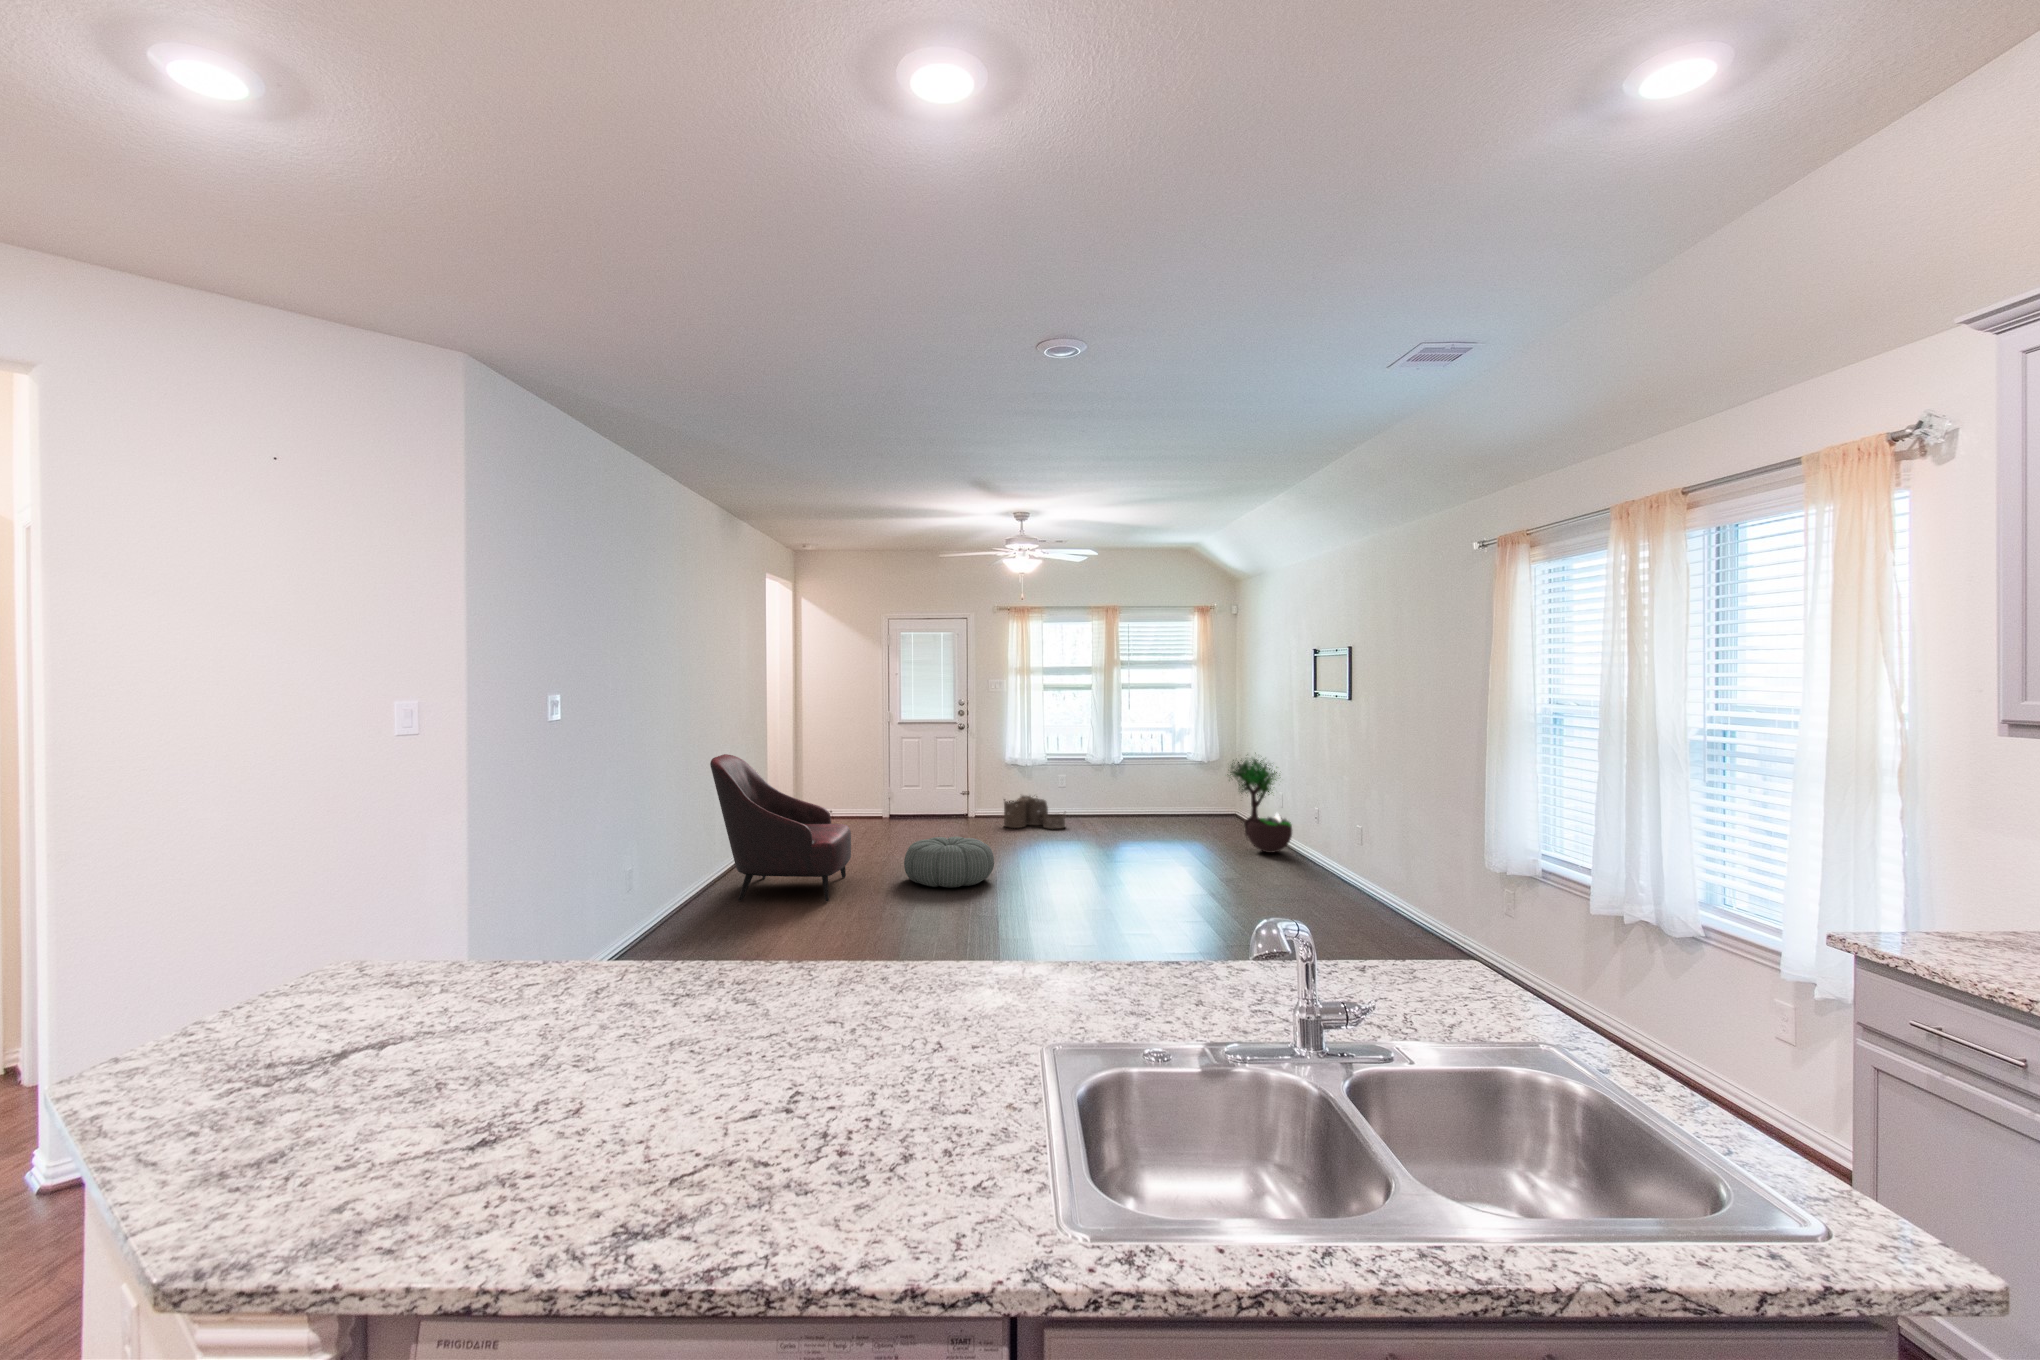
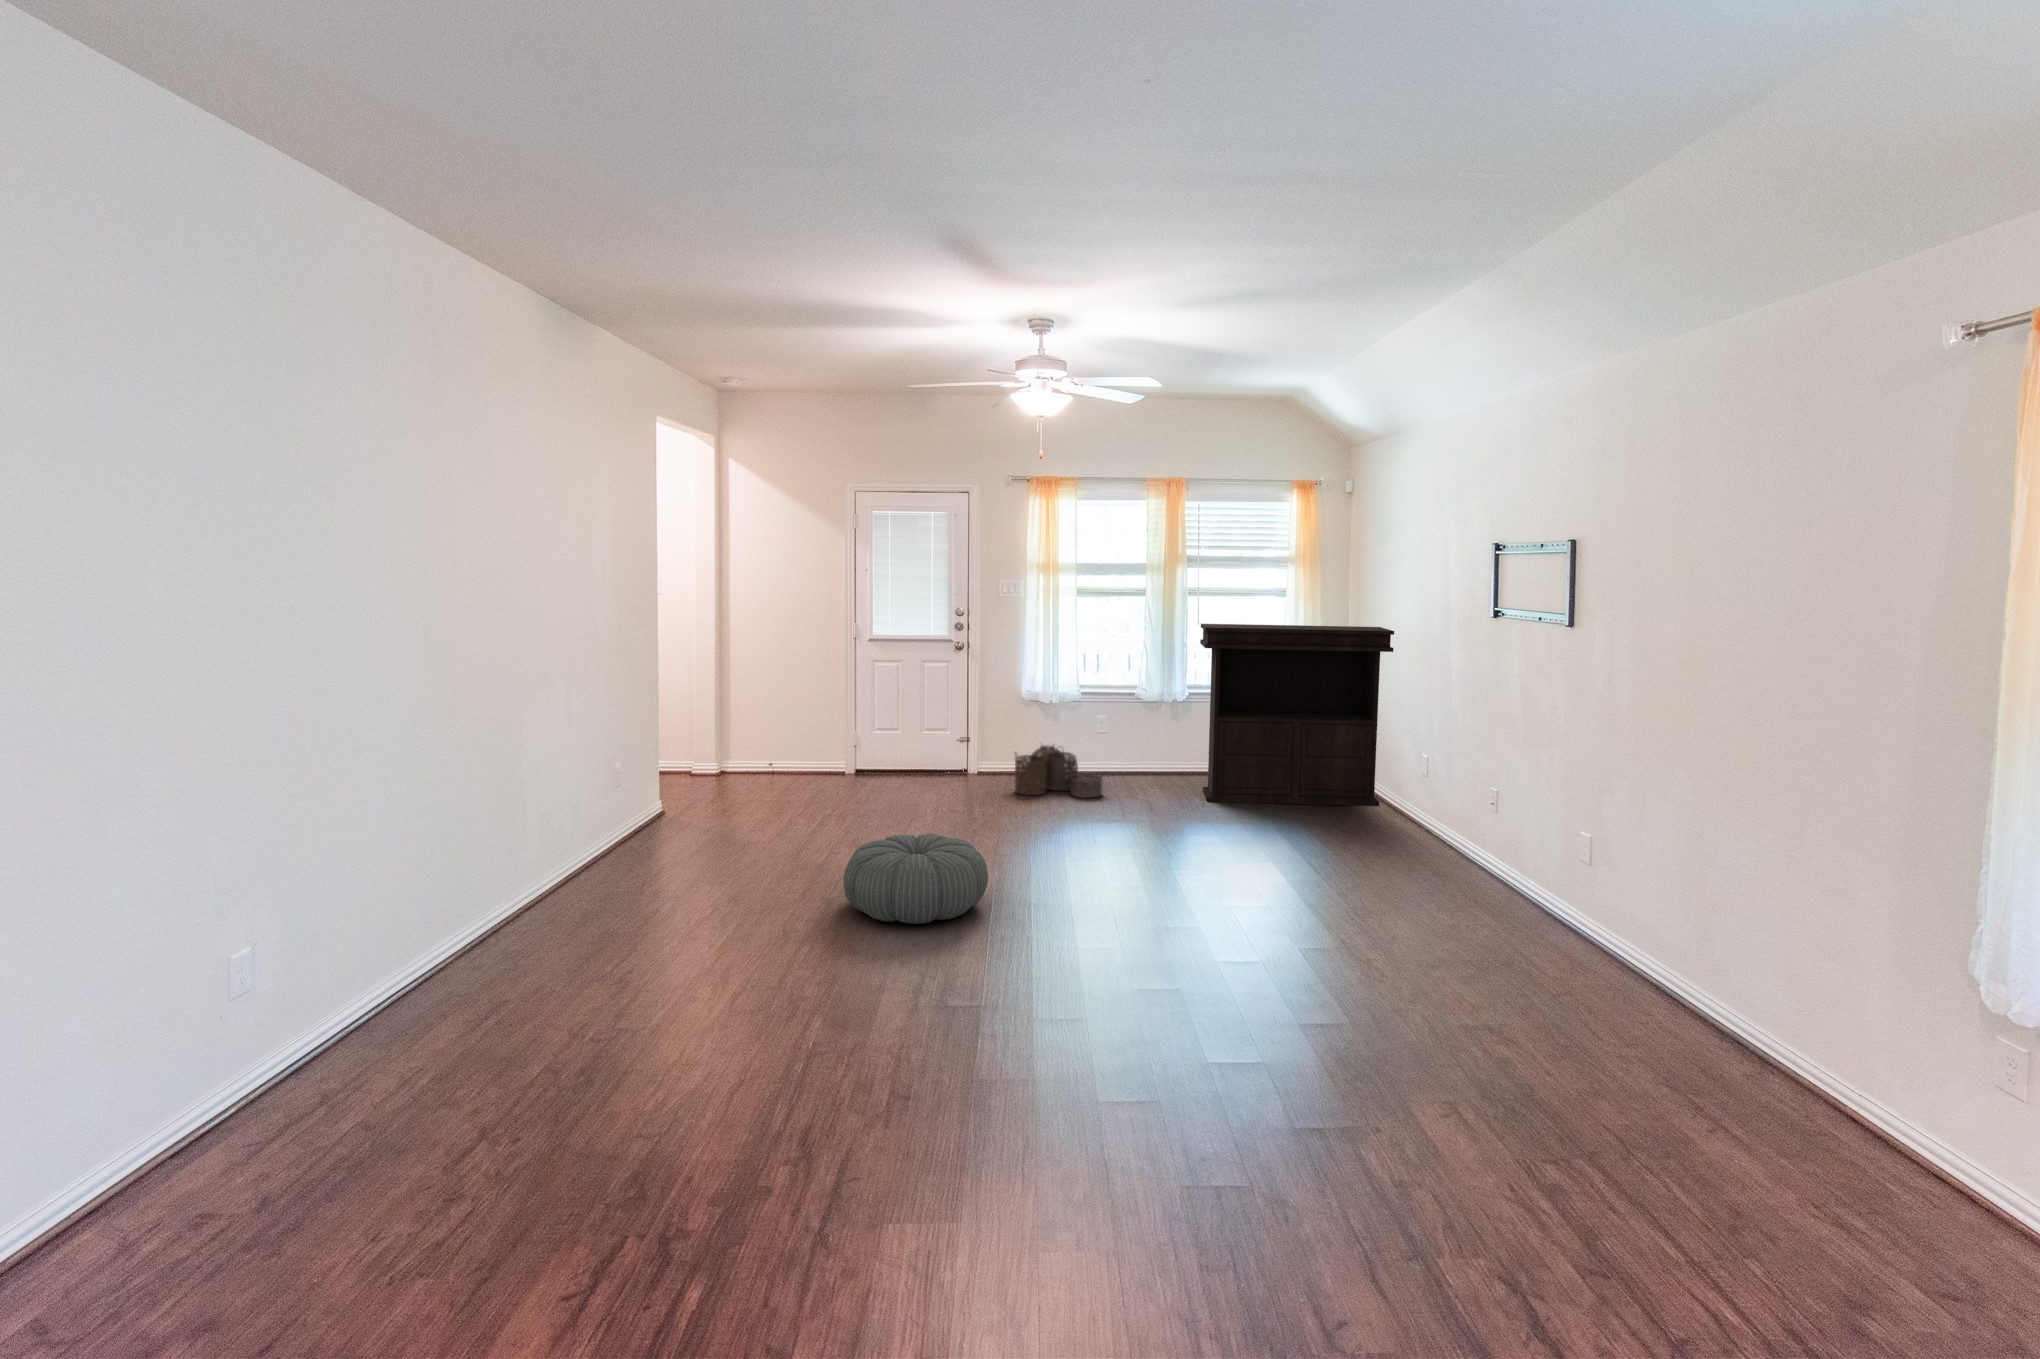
console table: none [1131,707,1262,831] -> present [1200,624,1394,806]
armchair: present [710,754,851,902] -> none [511,706,760,956]
potted tree: present [1227,759,1292,853] -> none [1343,693,1445,850]

